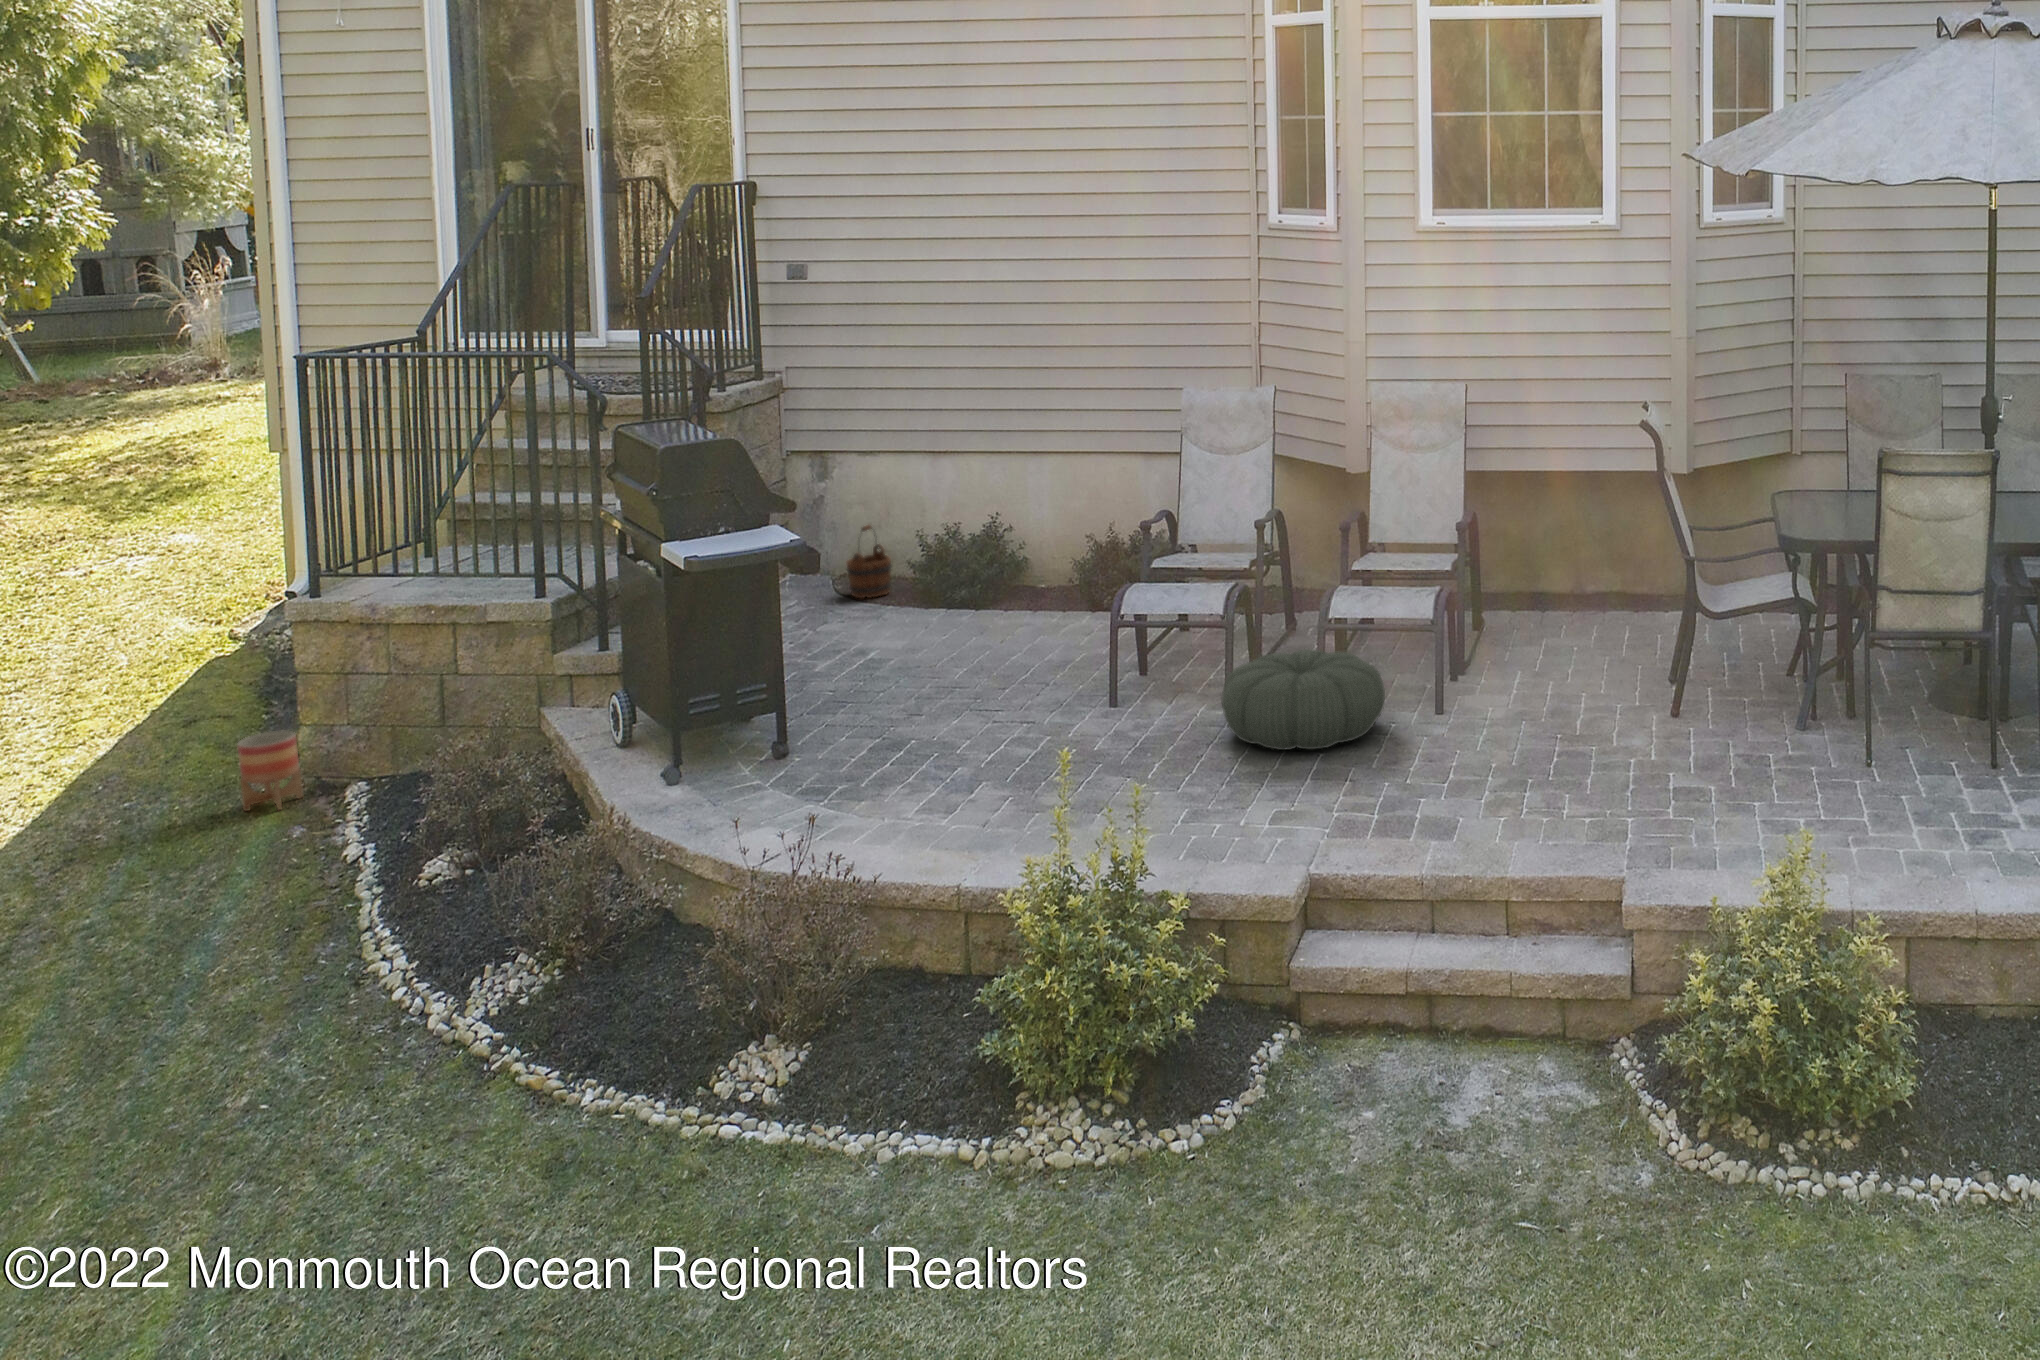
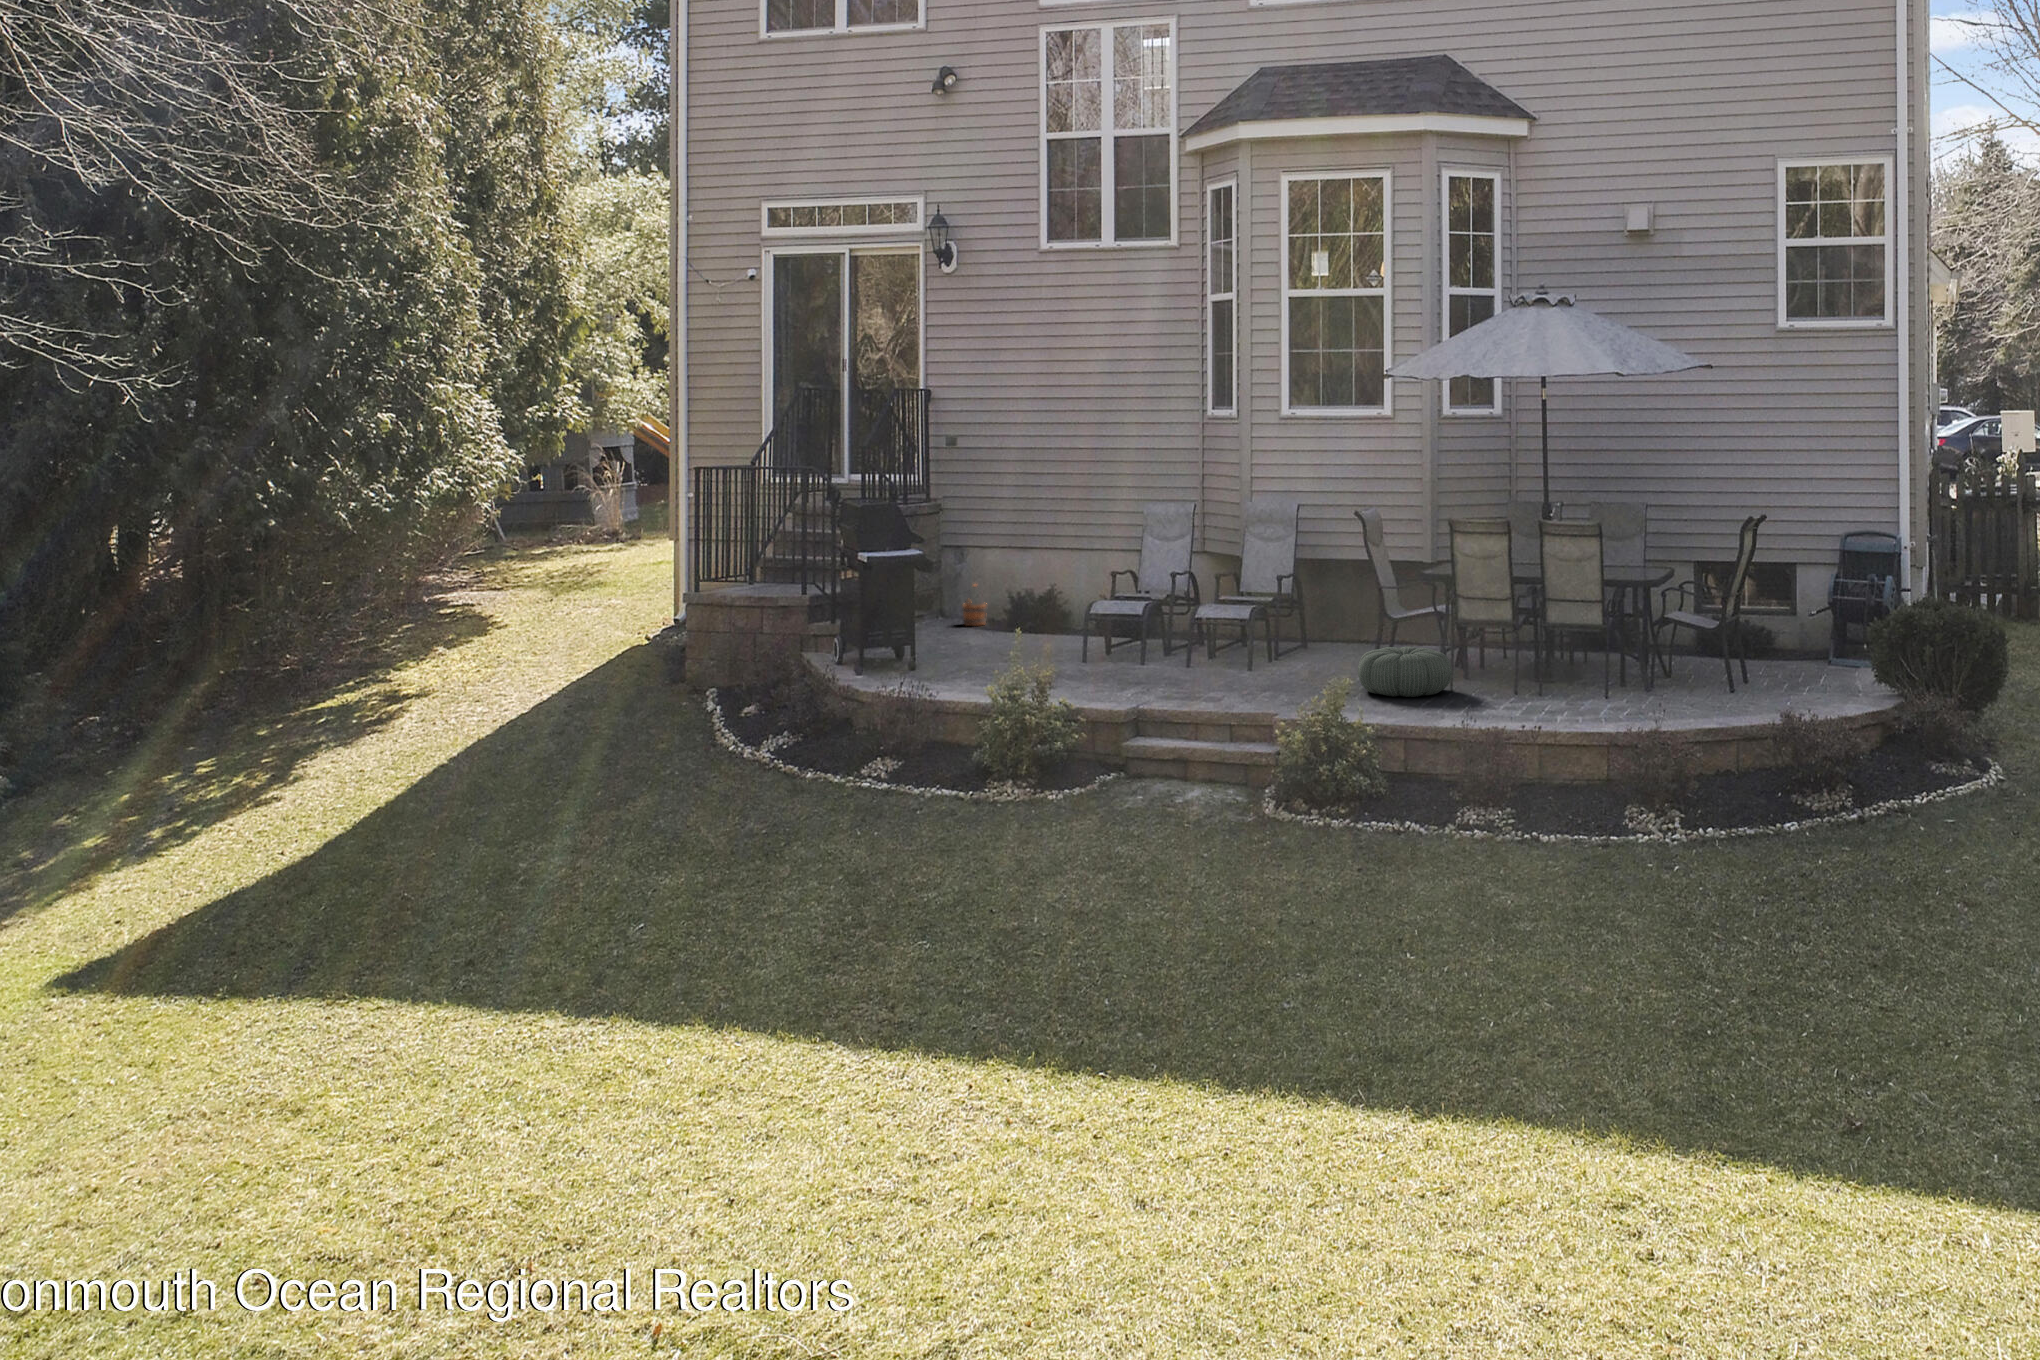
pouf: present [1221,649,1385,750] -> present [1358,647,1452,697]
planter: present [237,731,303,811] -> none [654,658,681,697]

